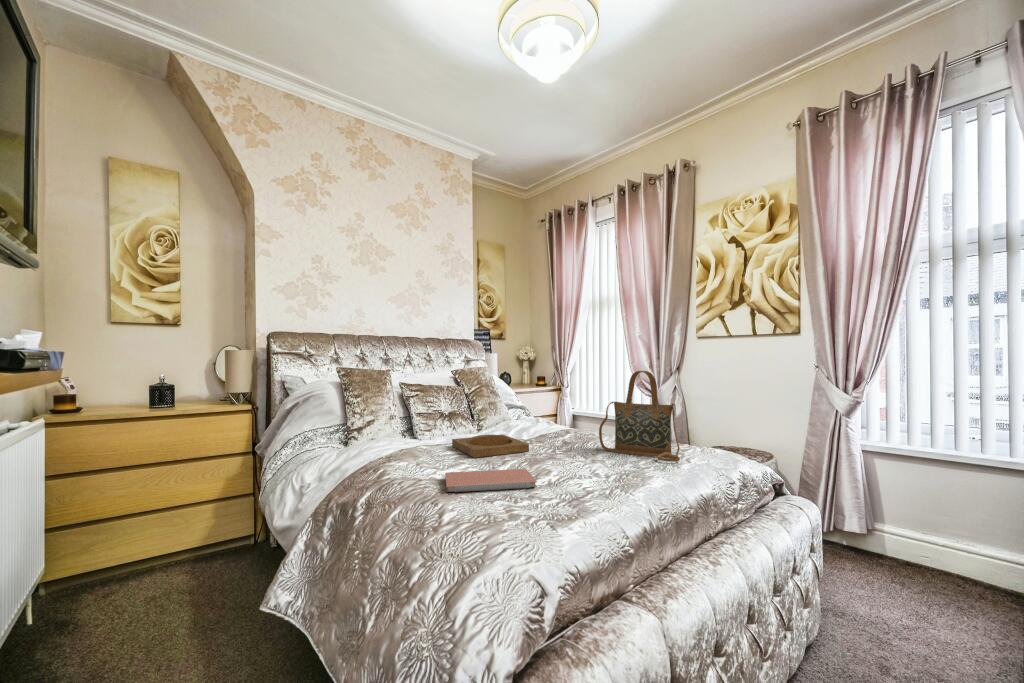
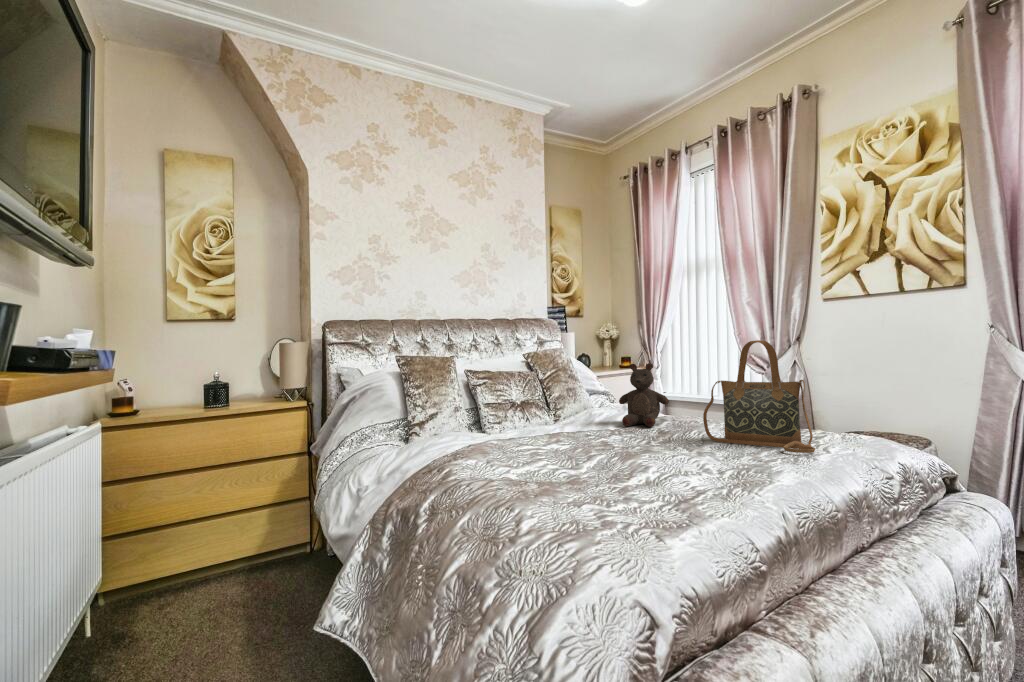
stuffed bear: none [533,384,574,438] -> present [619,363,669,427]
tray: present [452,434,529,458] -> none [525,425,617,452]
notebook: present [445,469,537,492] -> none [519,465,632,494]

